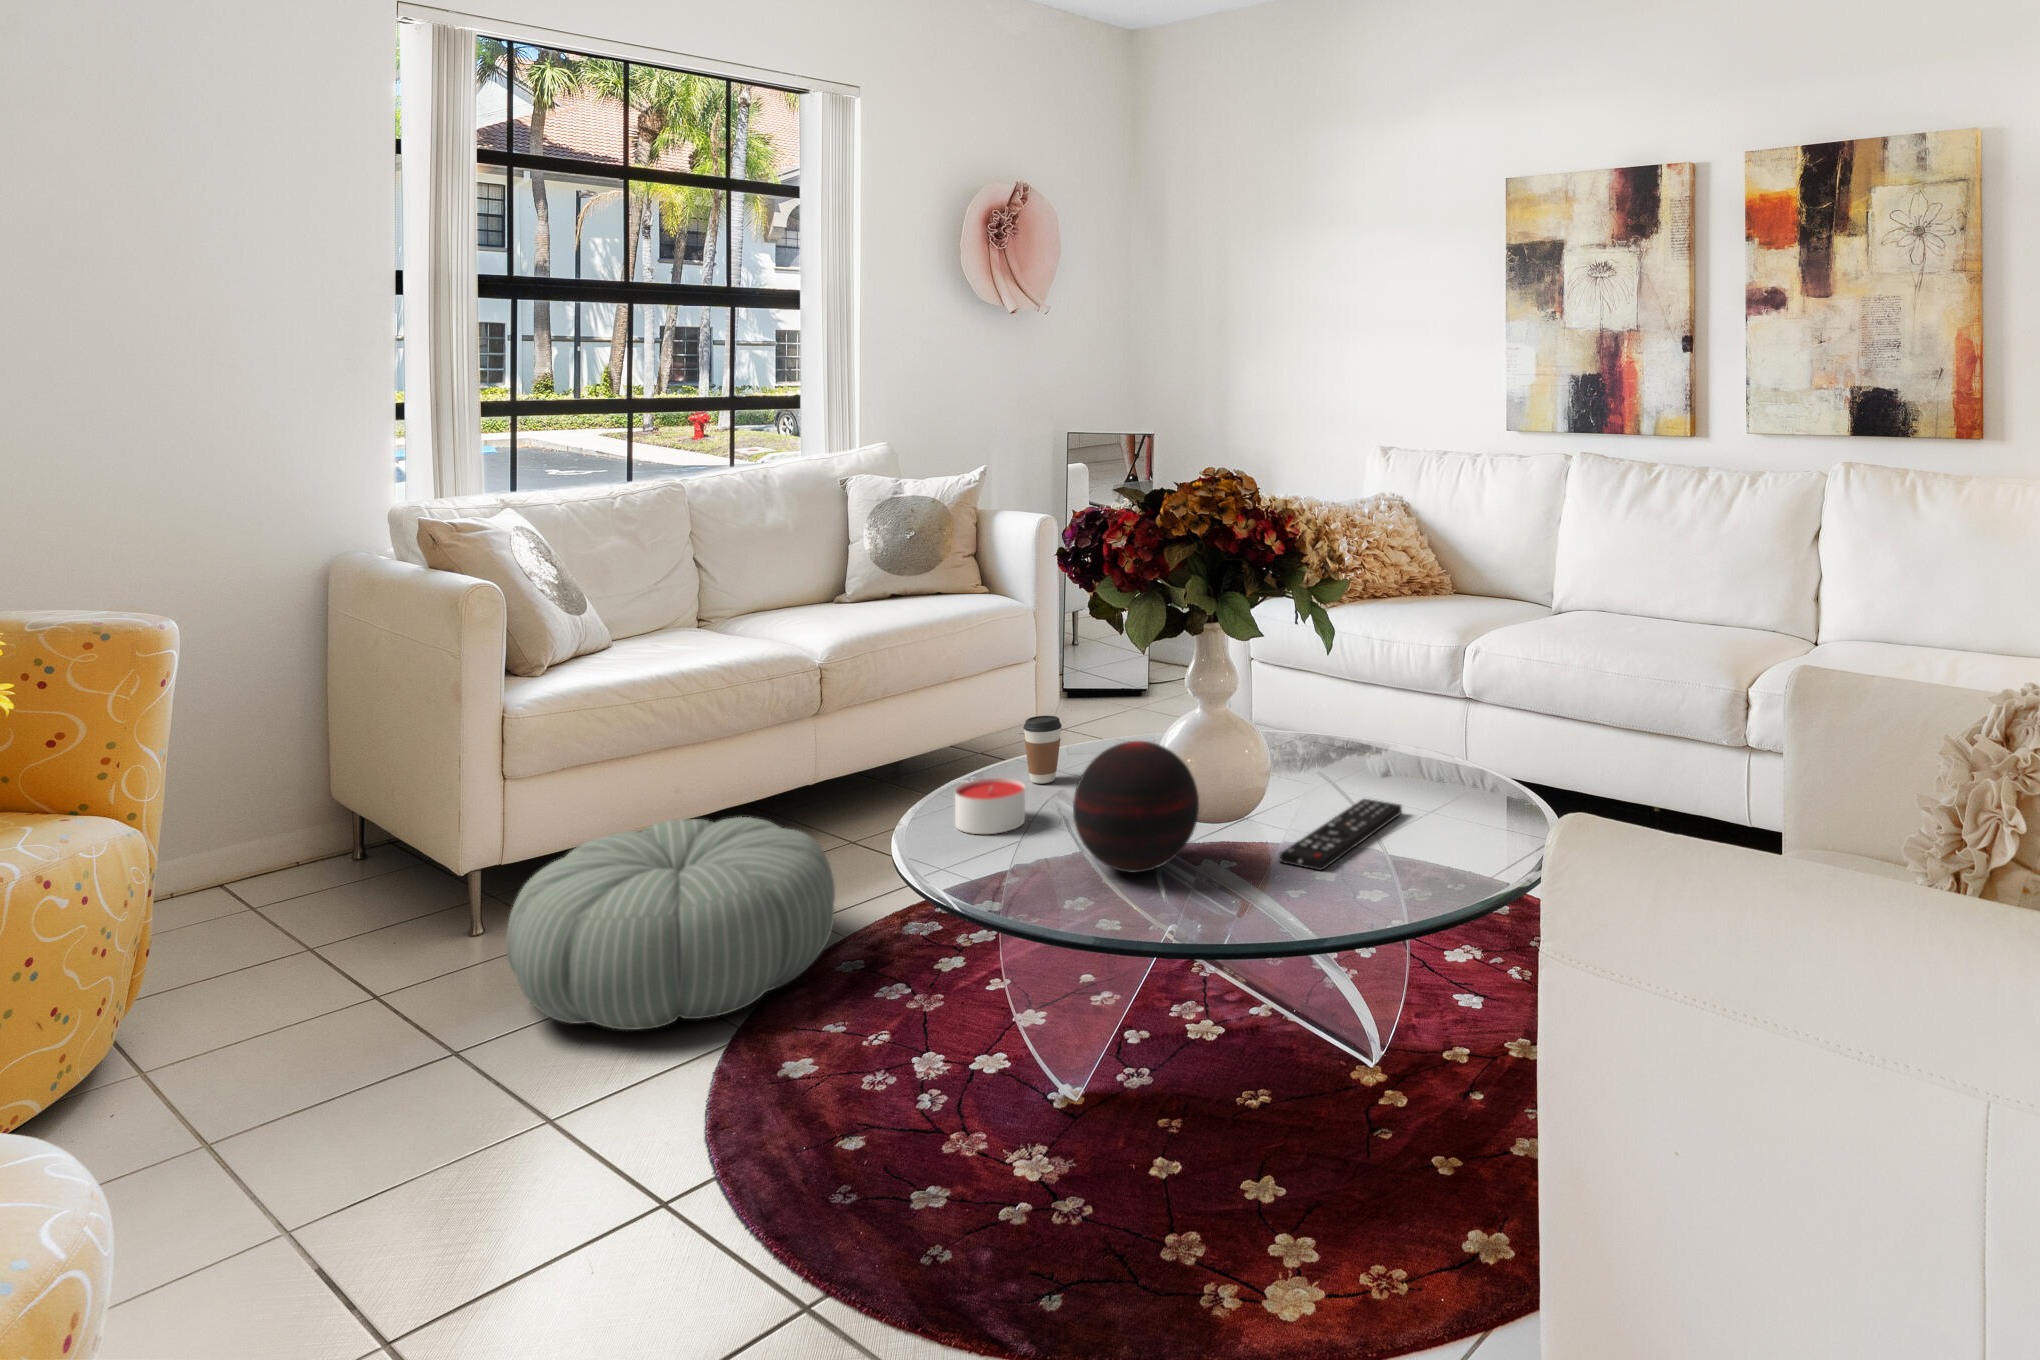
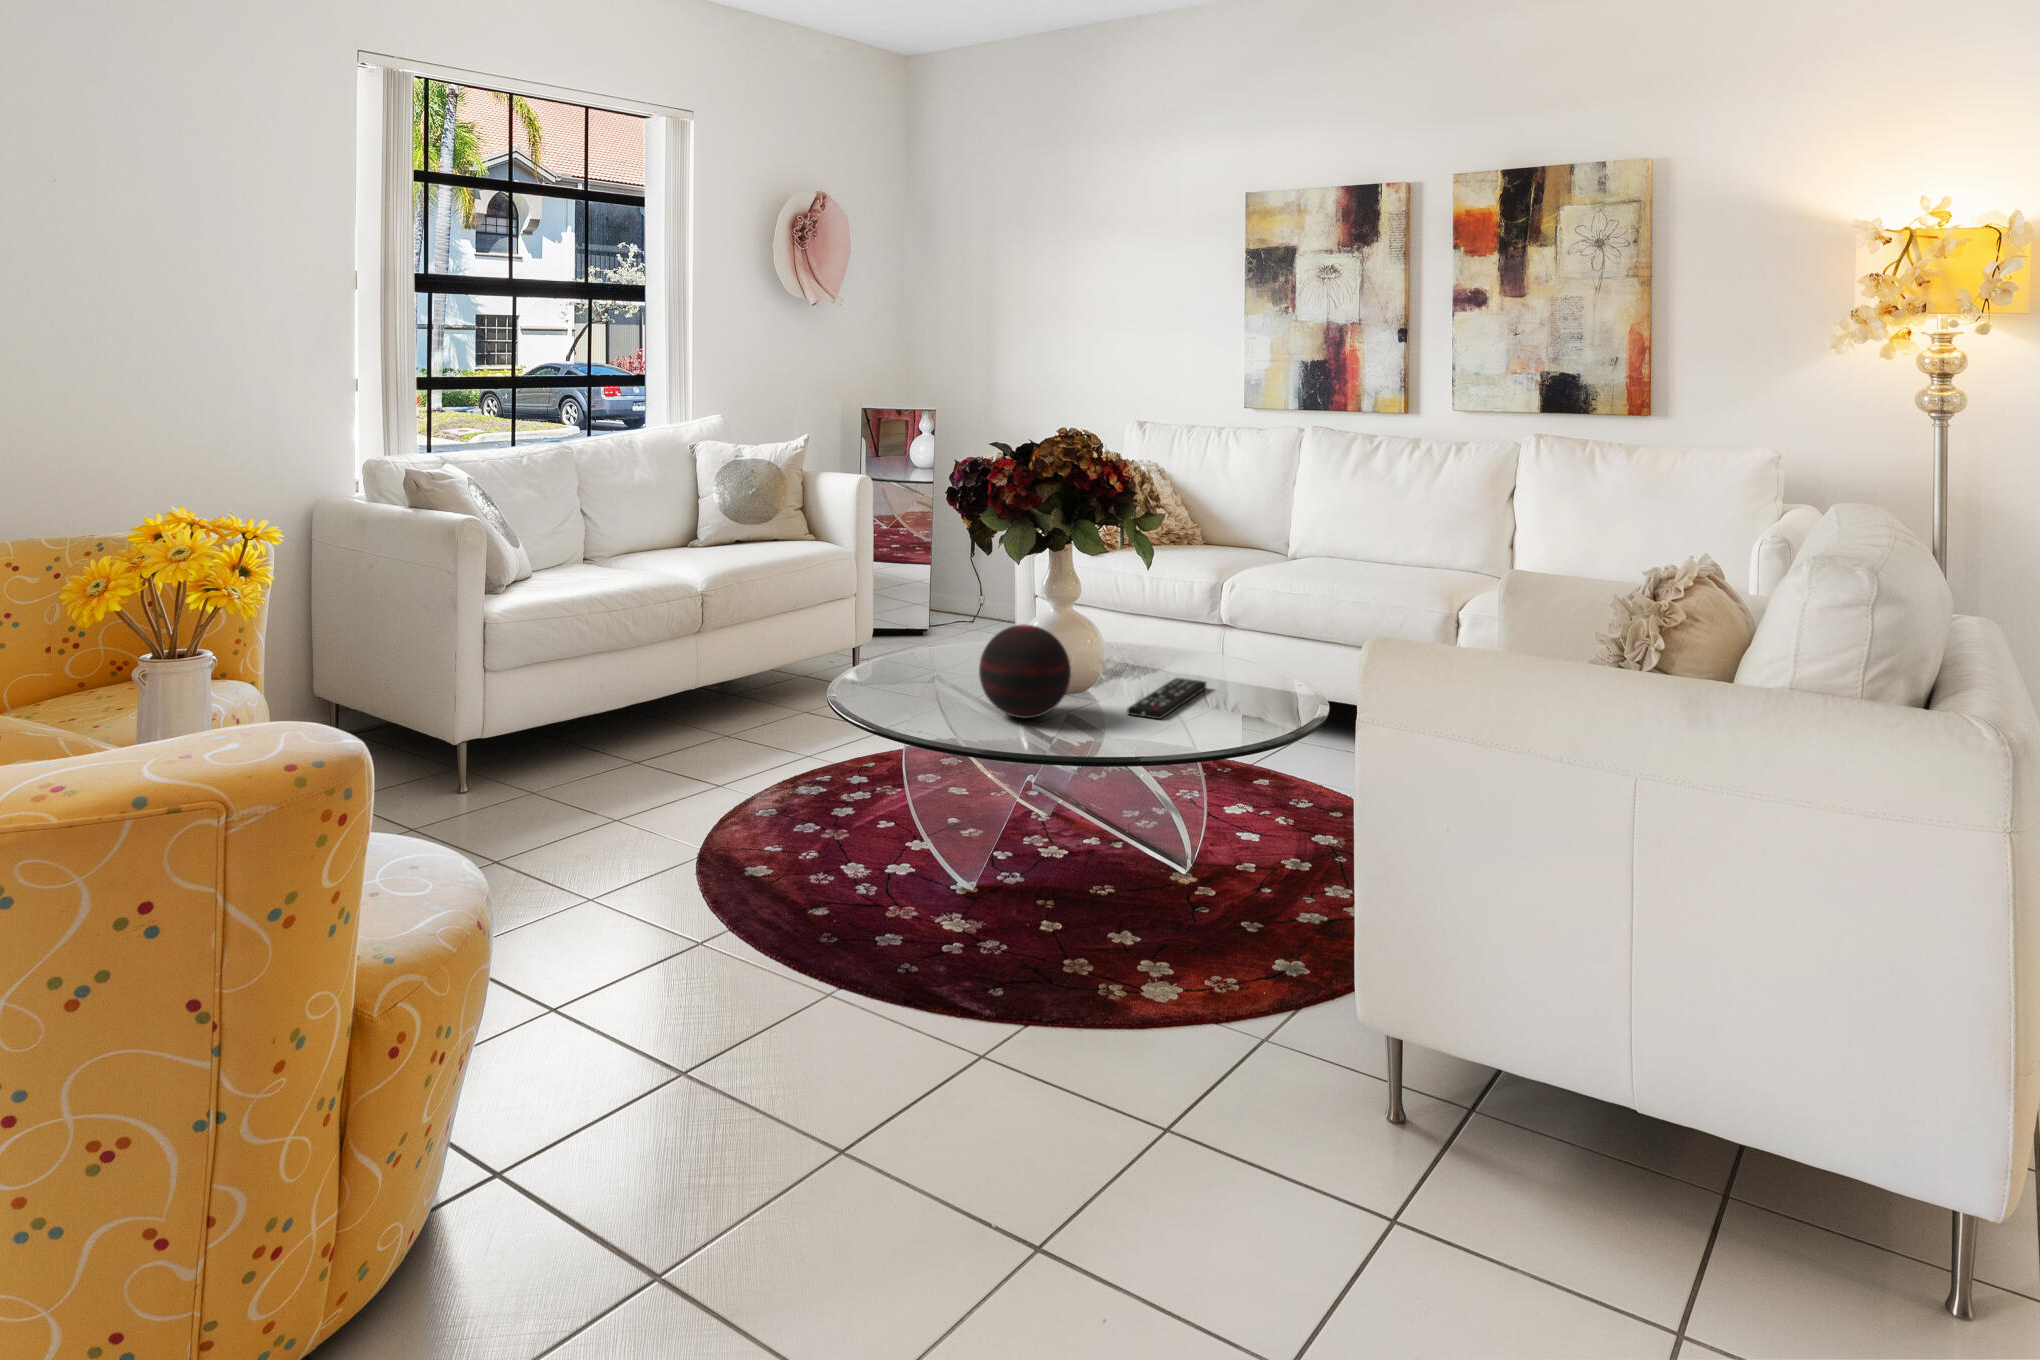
coffee cup: present [1023,716,1062,783] -> none [911,618,940,668]
candle: present [955,778,1025,834] -> none [876,659,927,697]
pouf: present [506,817,835,1030] -> none [518,700,757,846]

